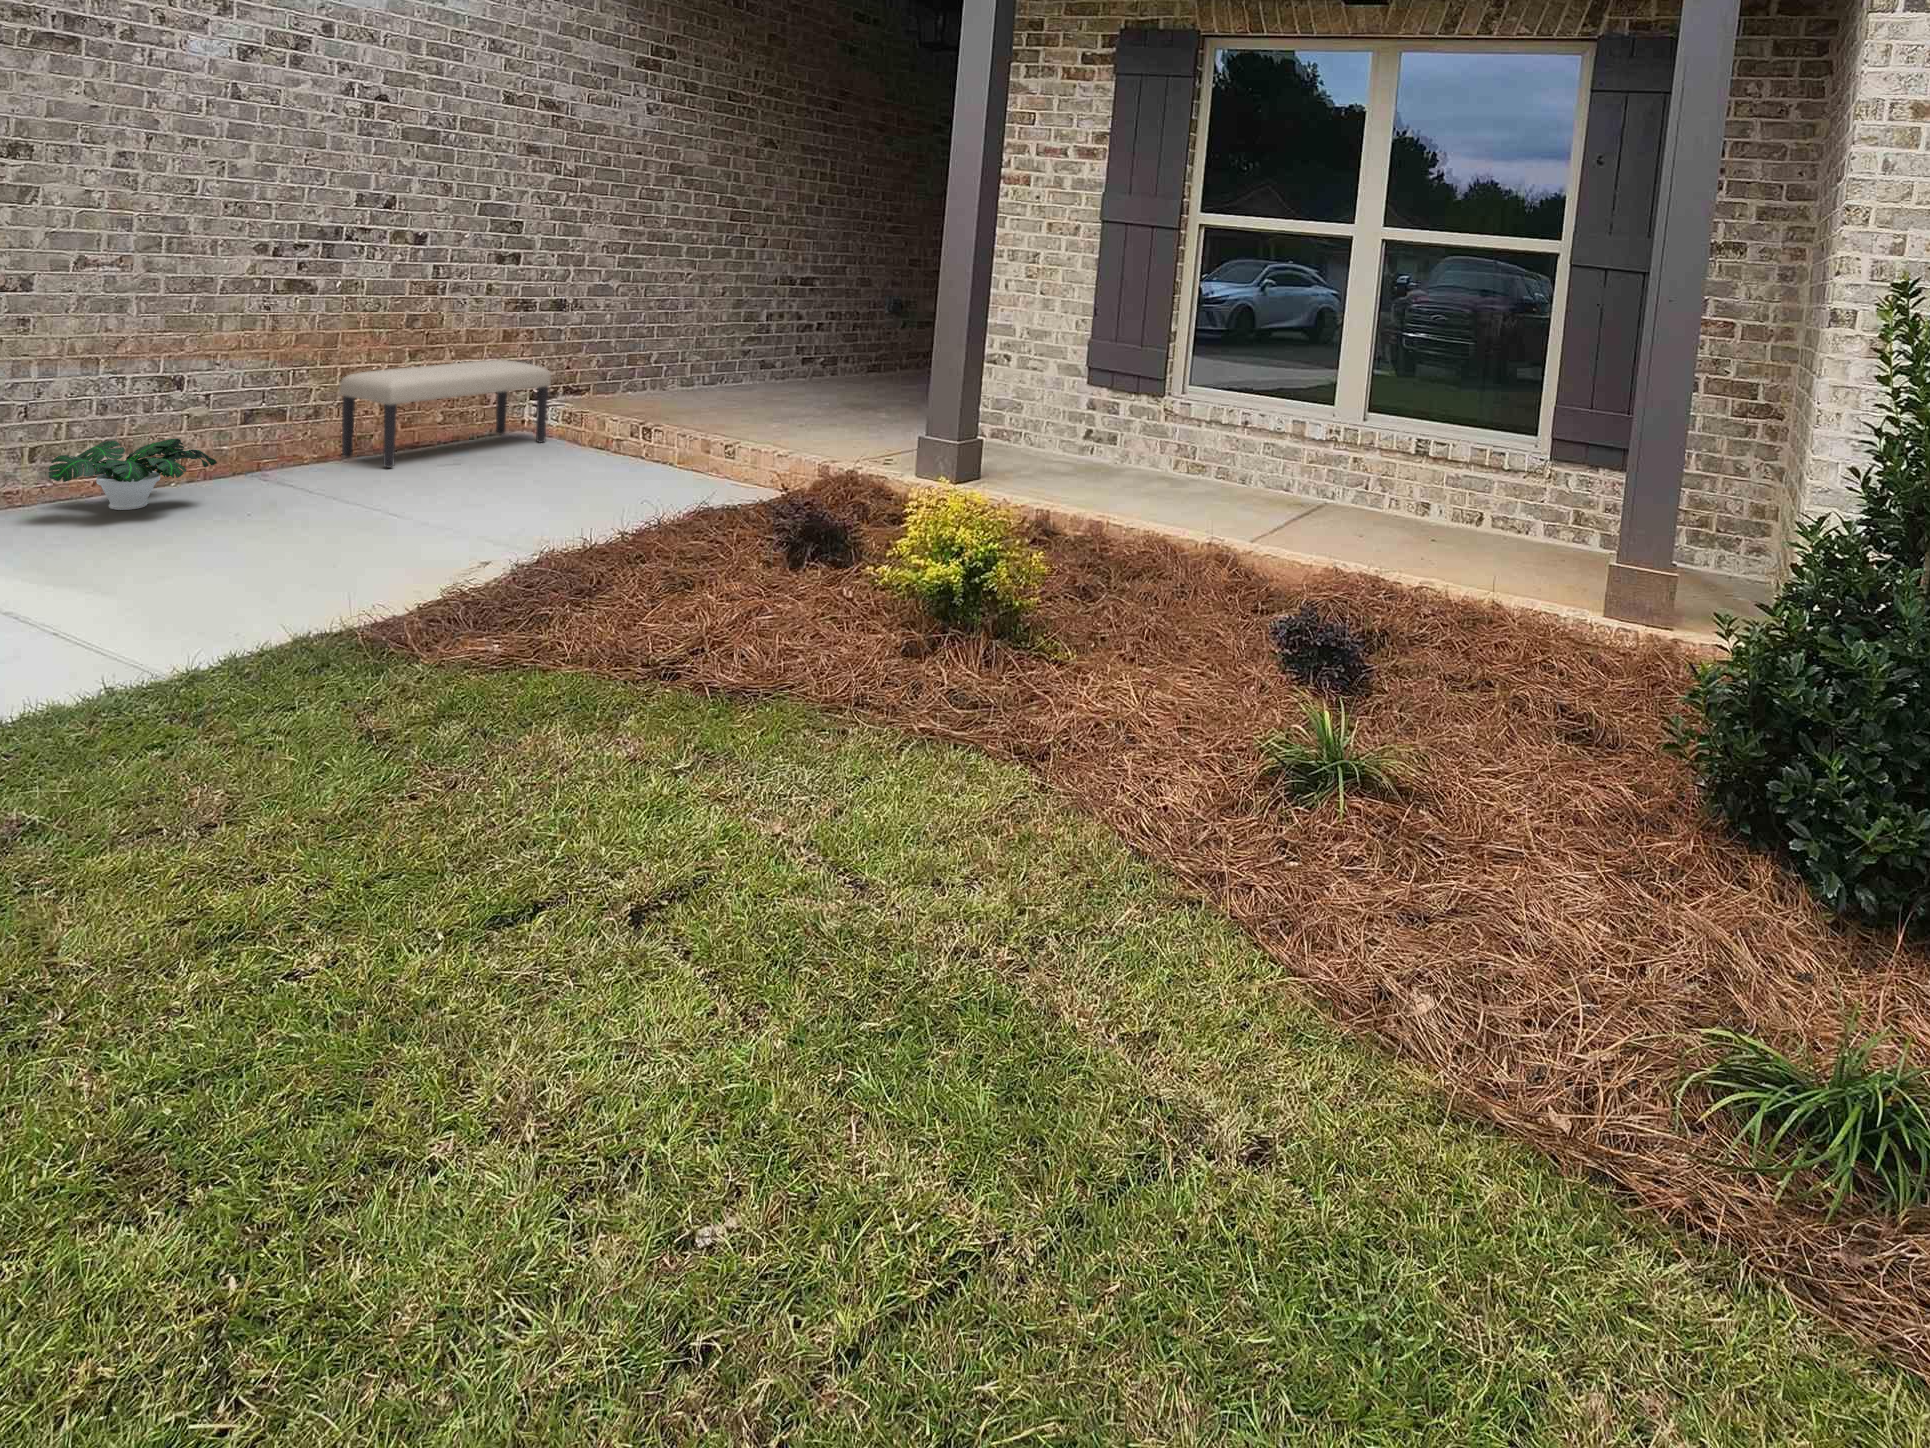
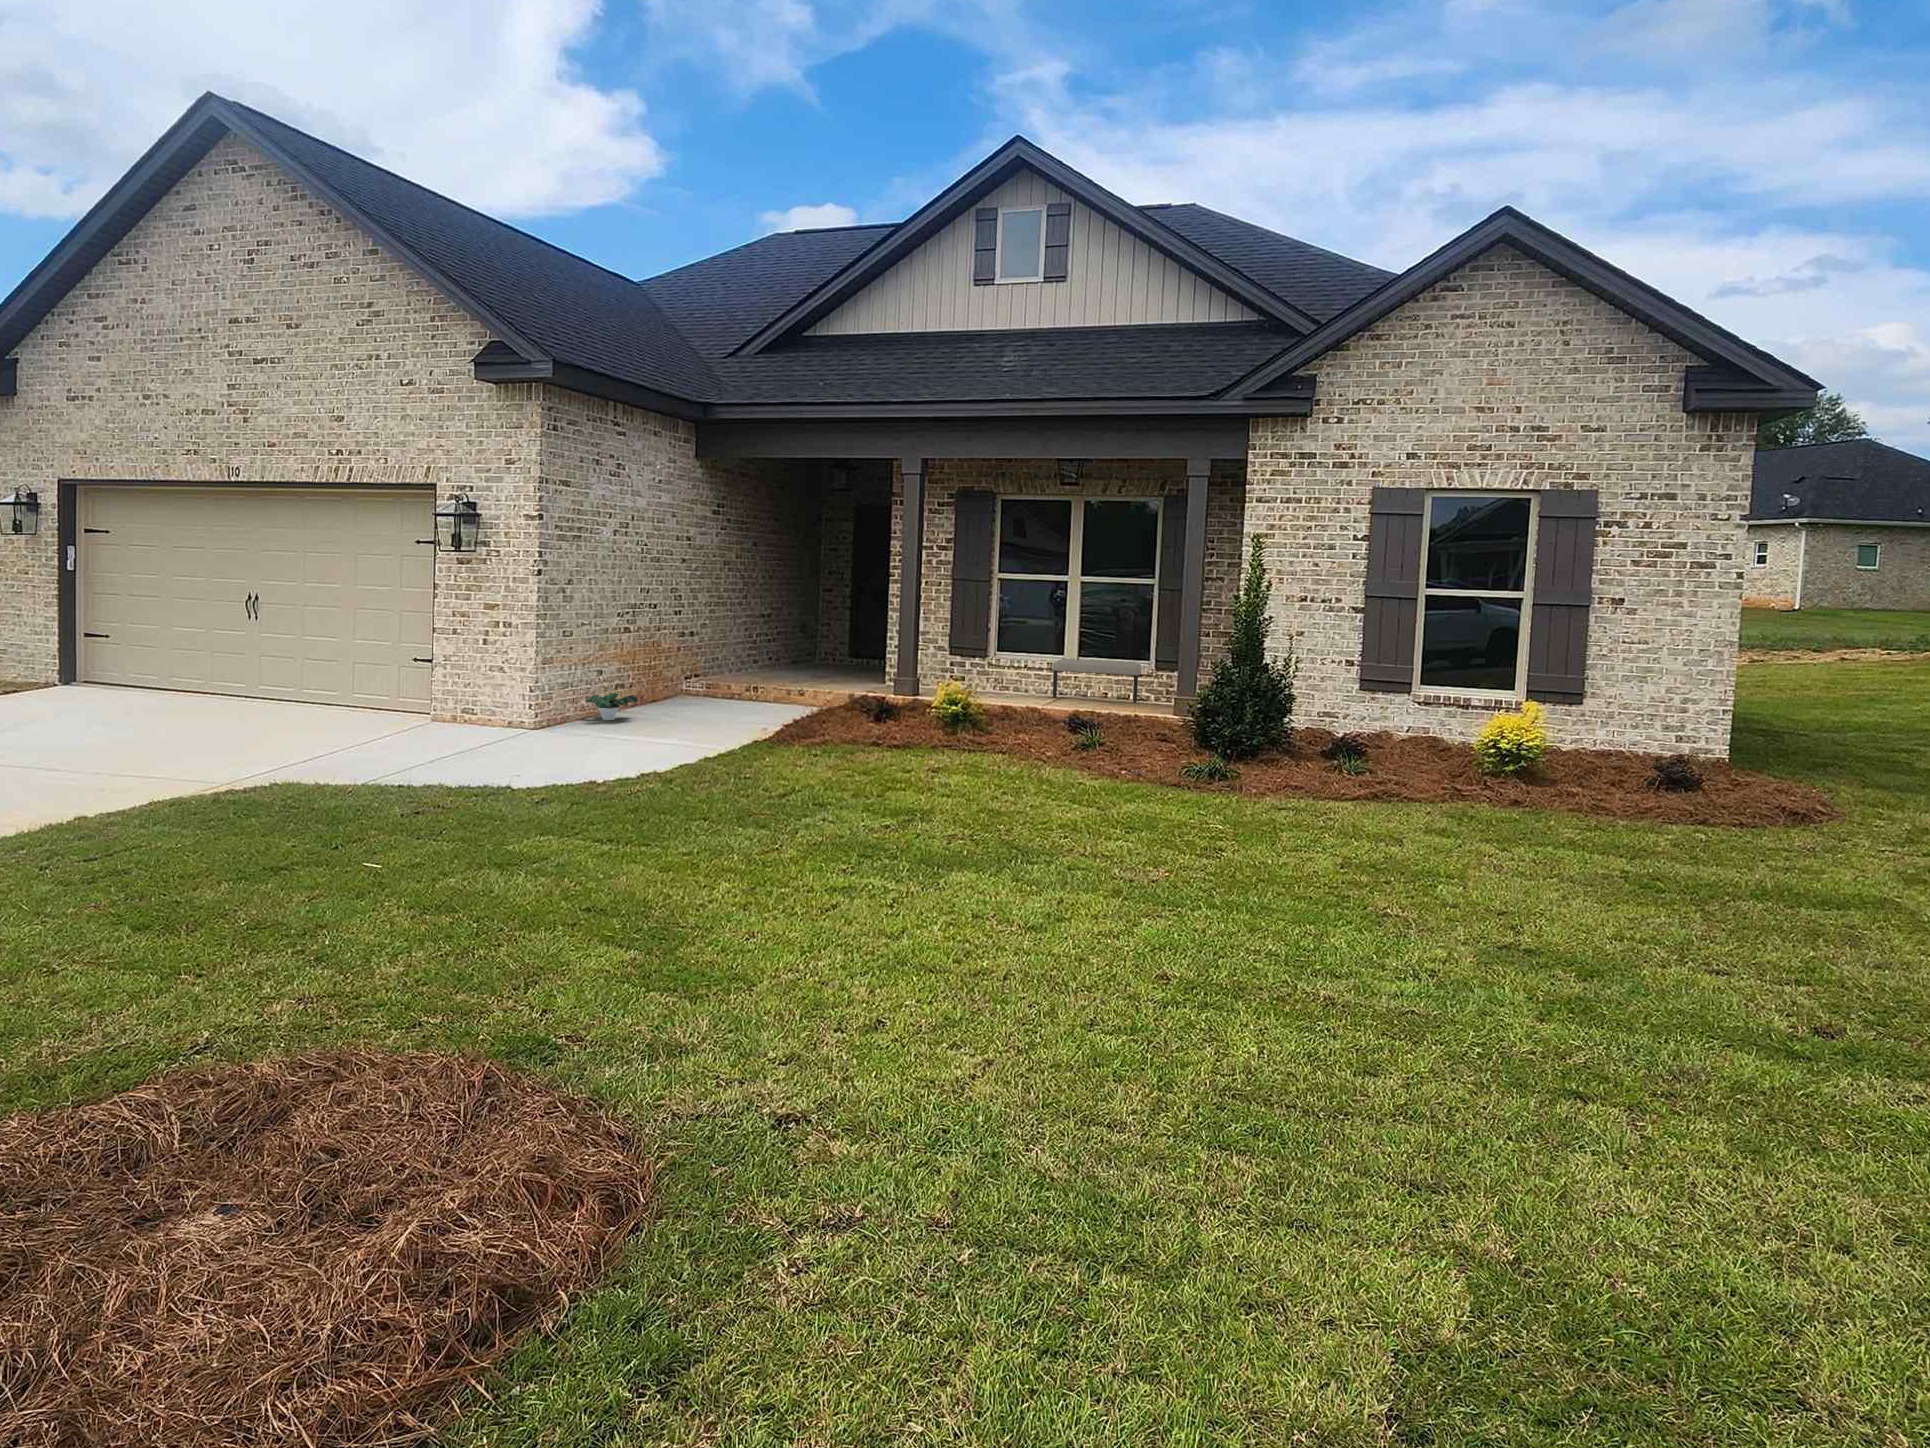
bench: present [339,360,551,468] -> present [1052,658,1141,703]

